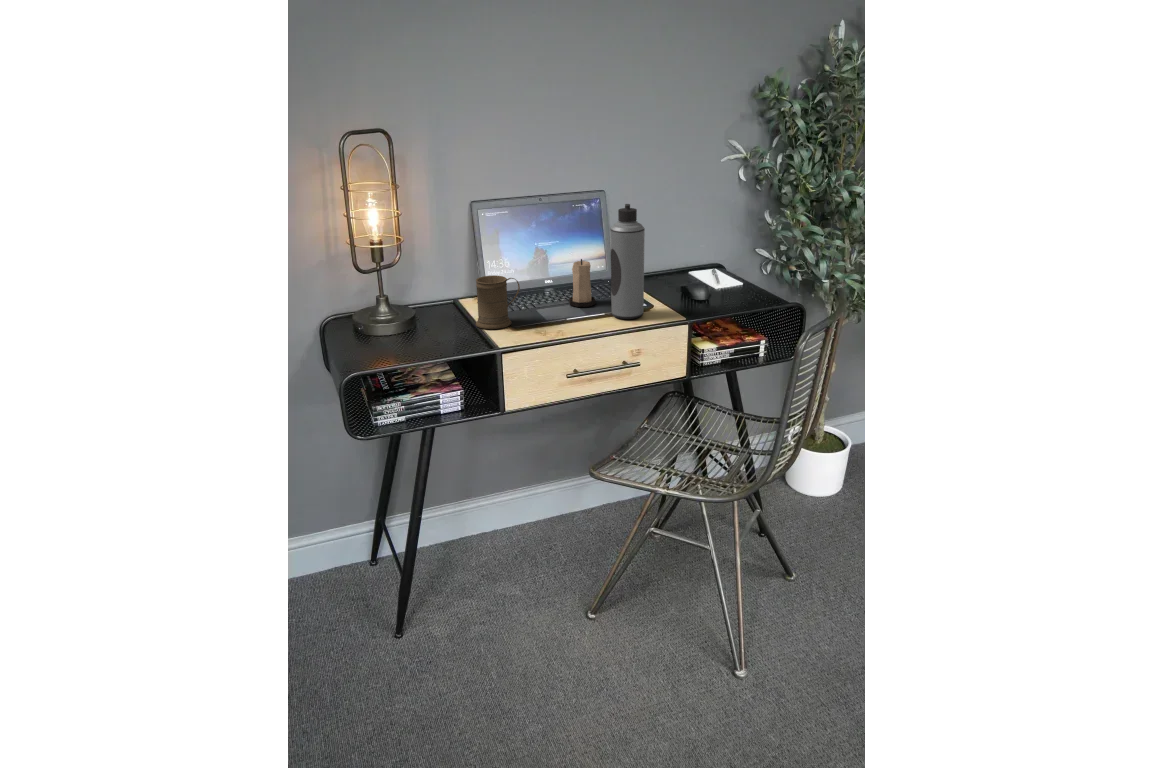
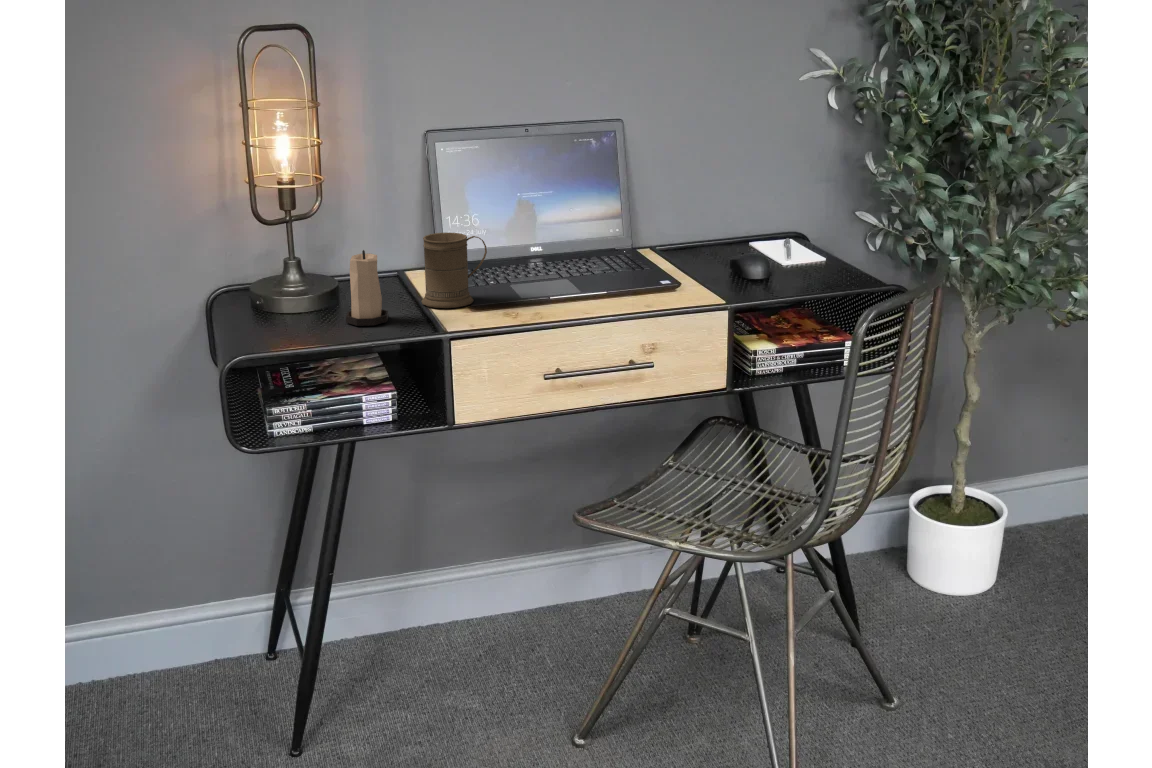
water bottle: present [610,204,645,319] -> none [618,133,667,300]
candle: present [569,259,596,307] -> present [346,250,388,326]

